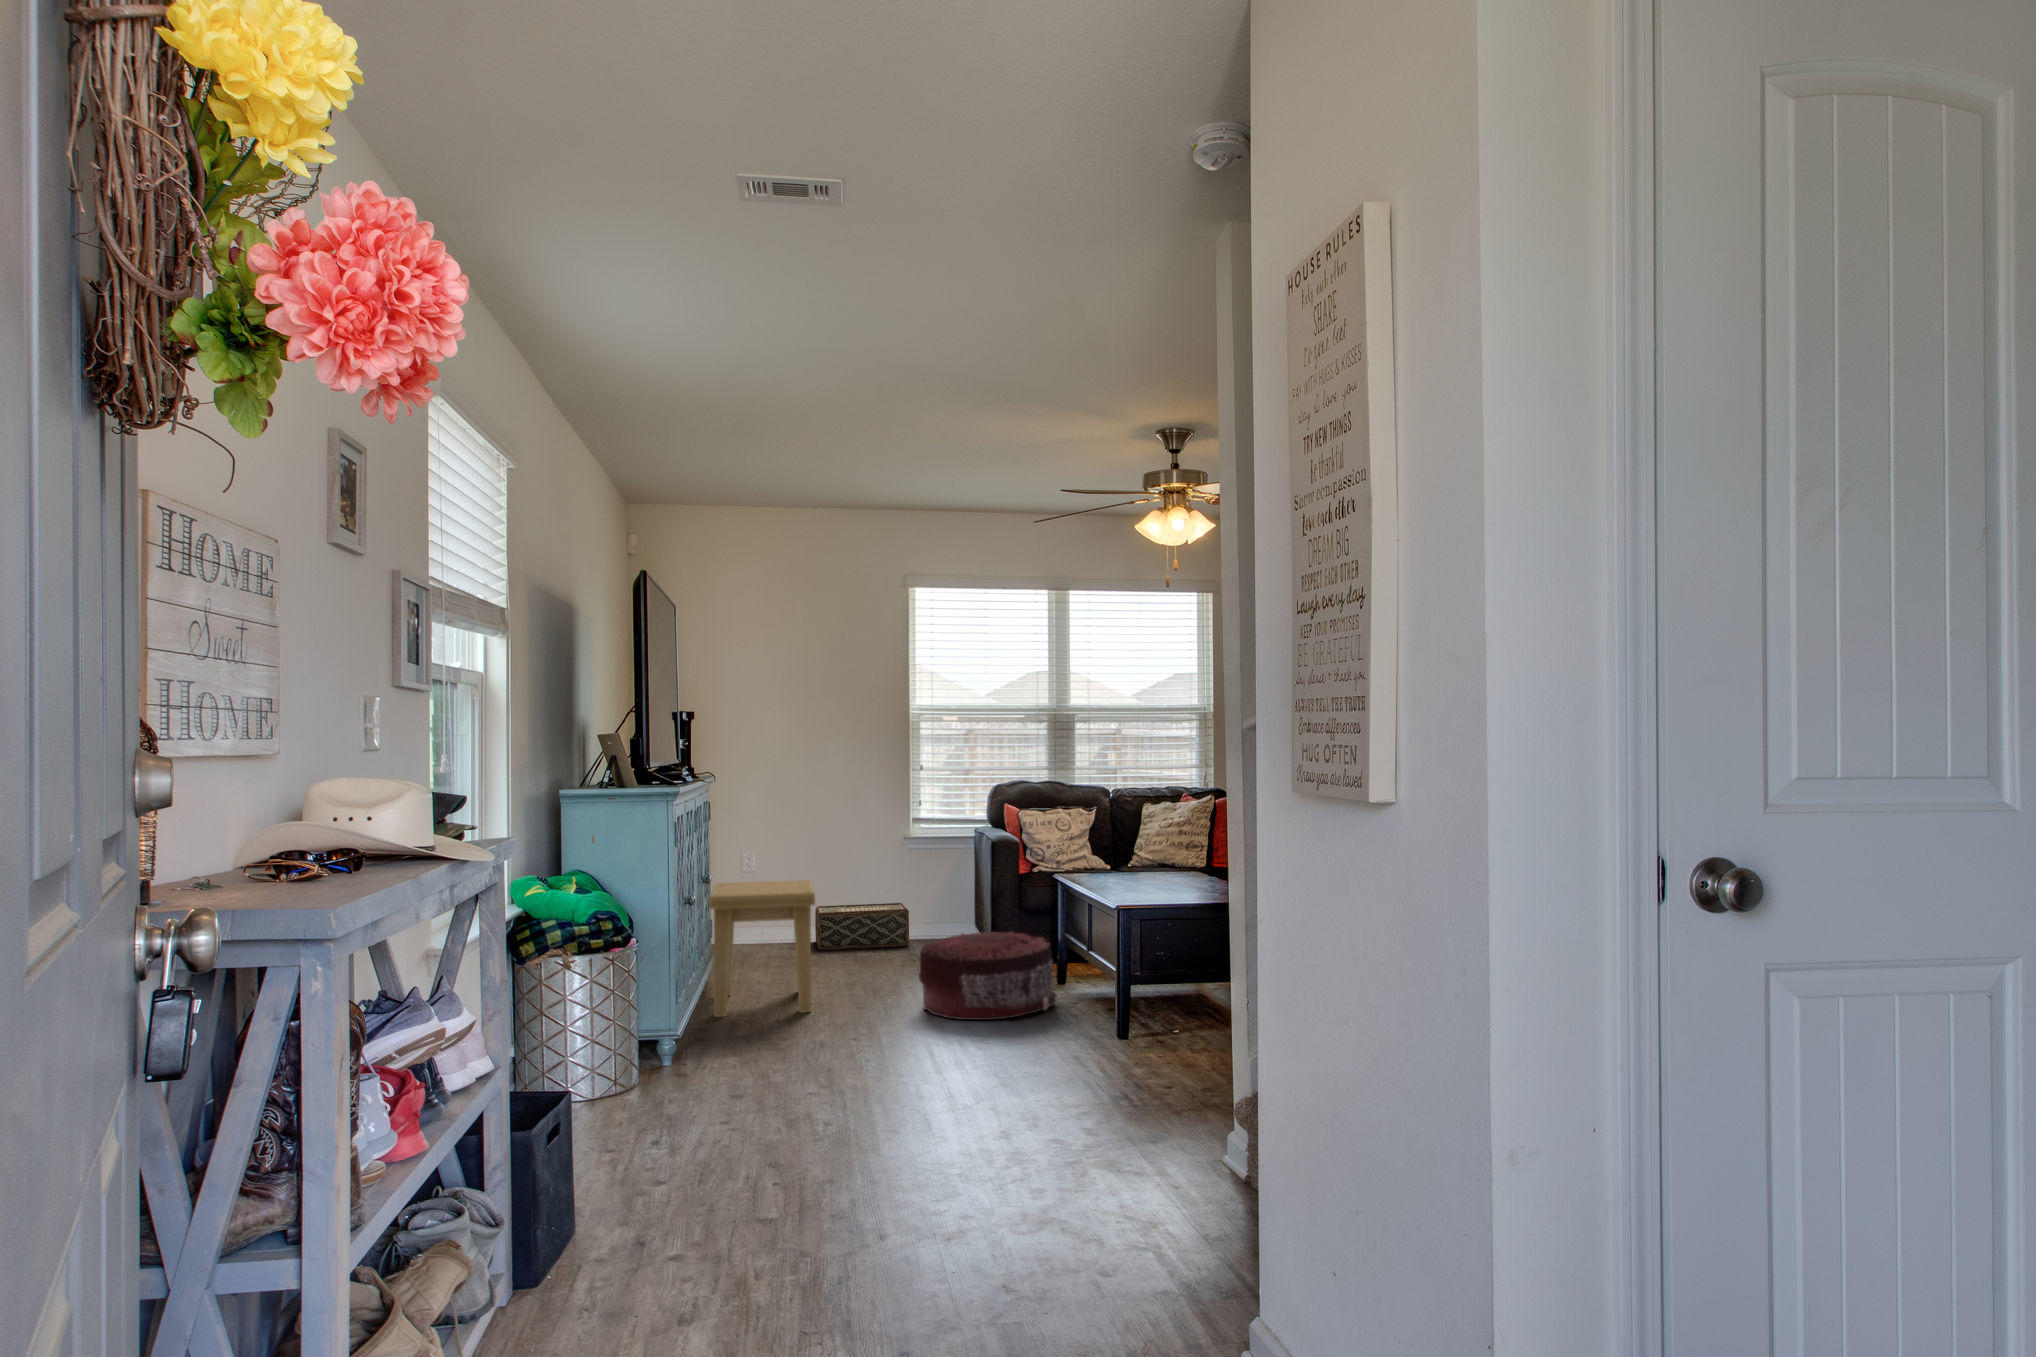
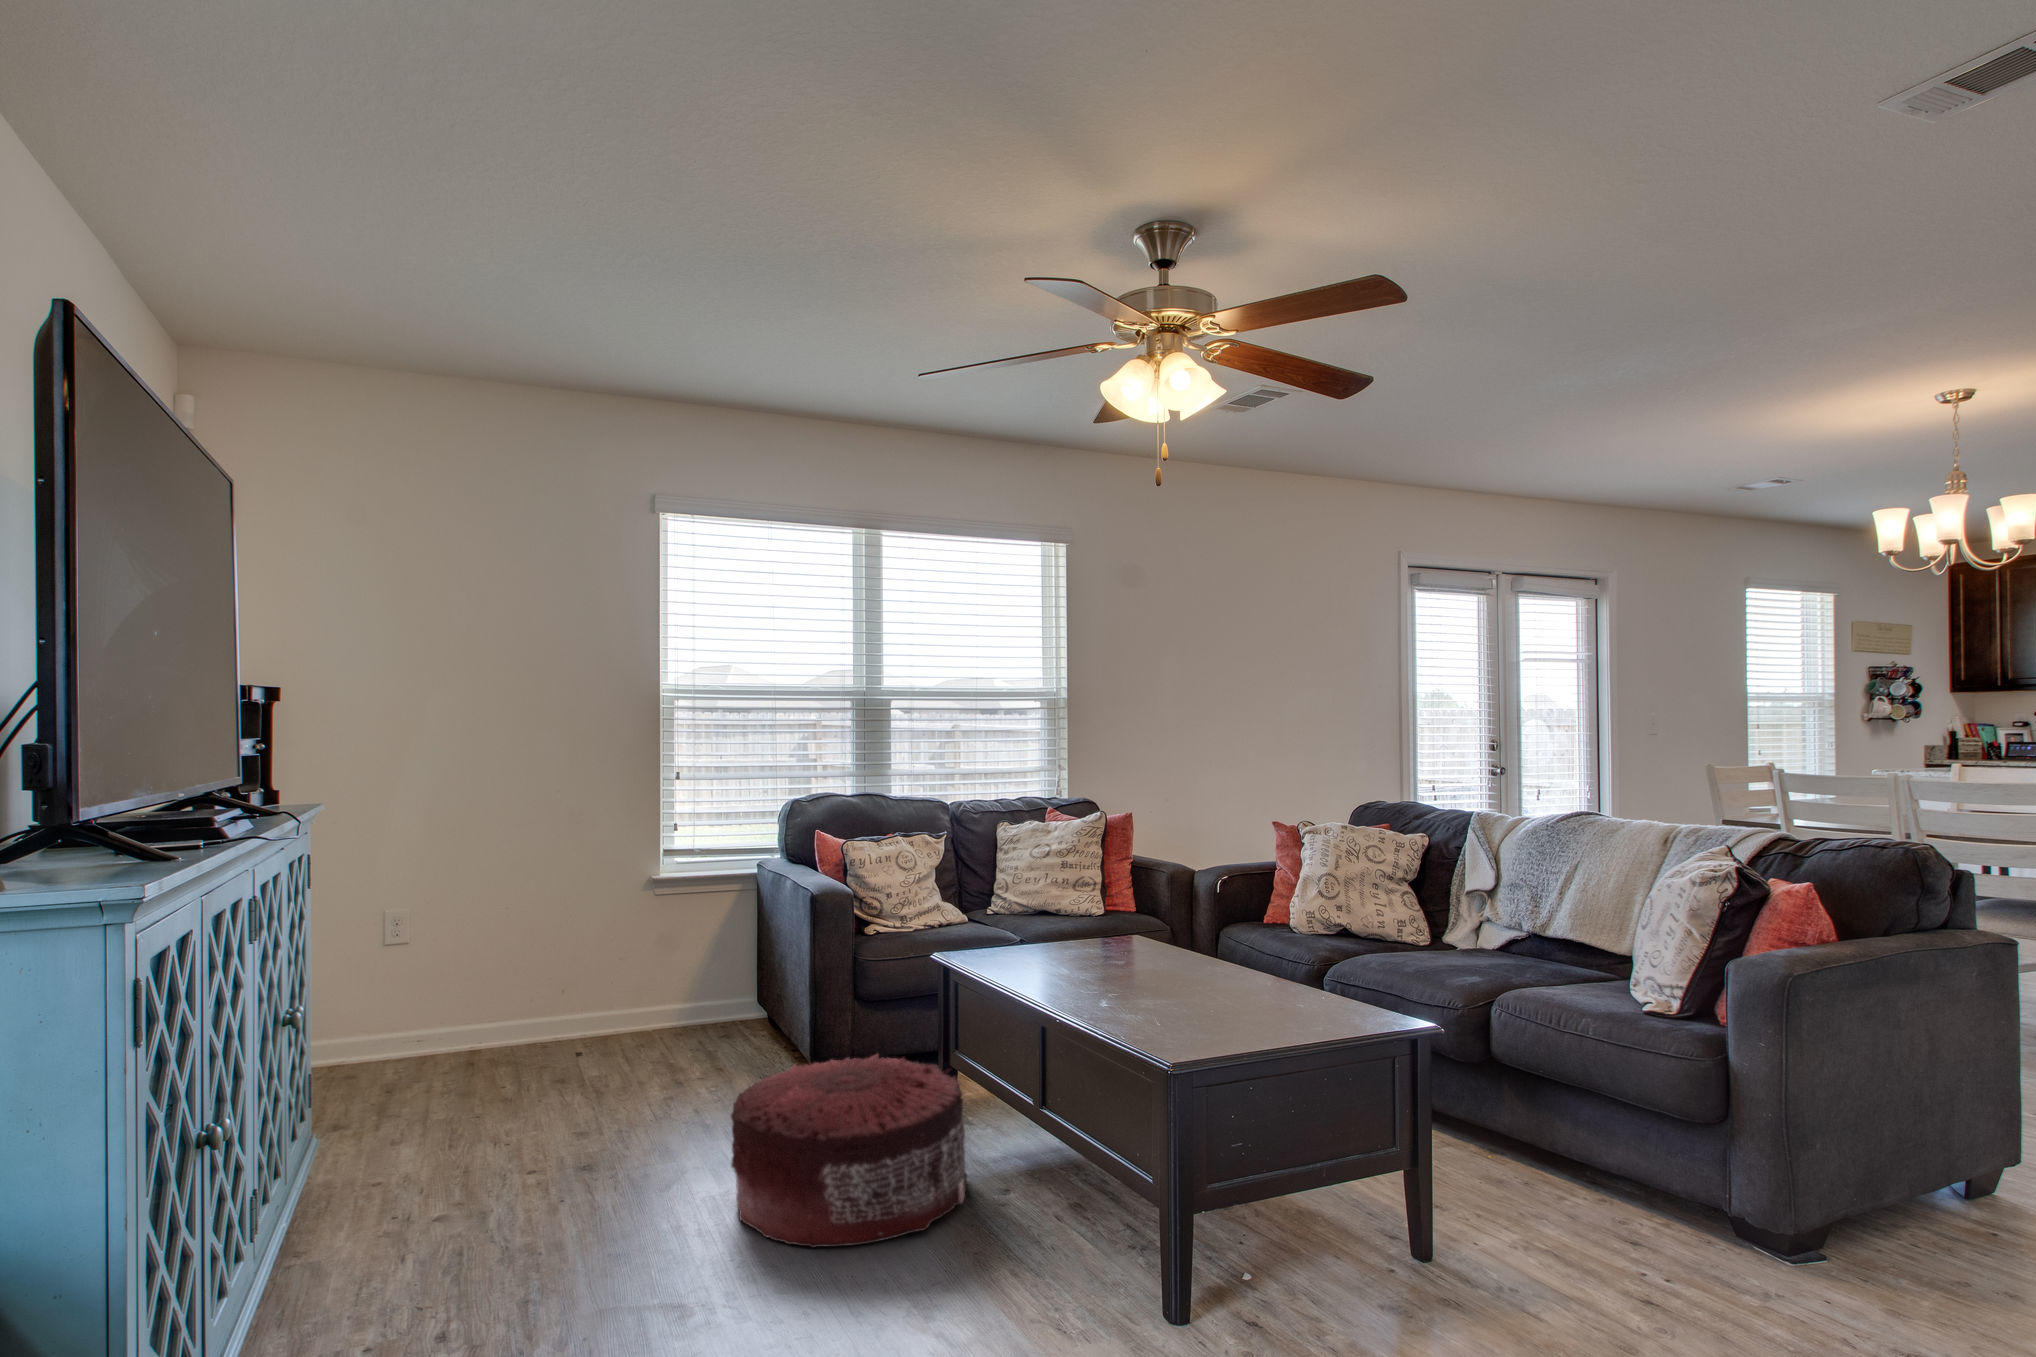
side table: present [709,880,815,1017] -> none [303,986,533,1298]
woven basket: present [815,903,909,950] -> none [508,979,661,1067]

